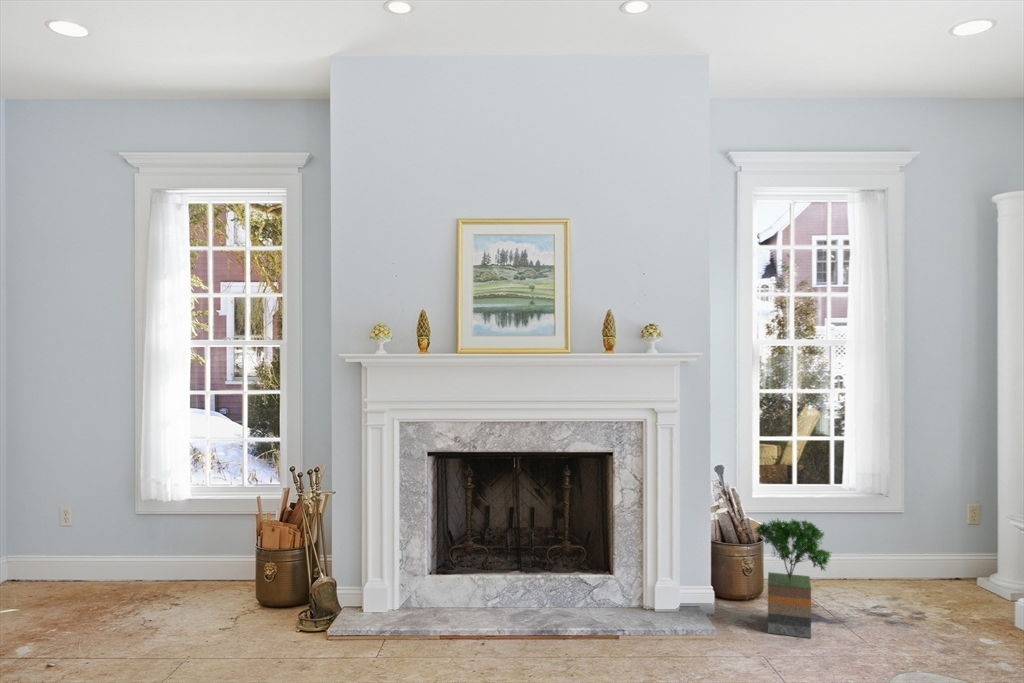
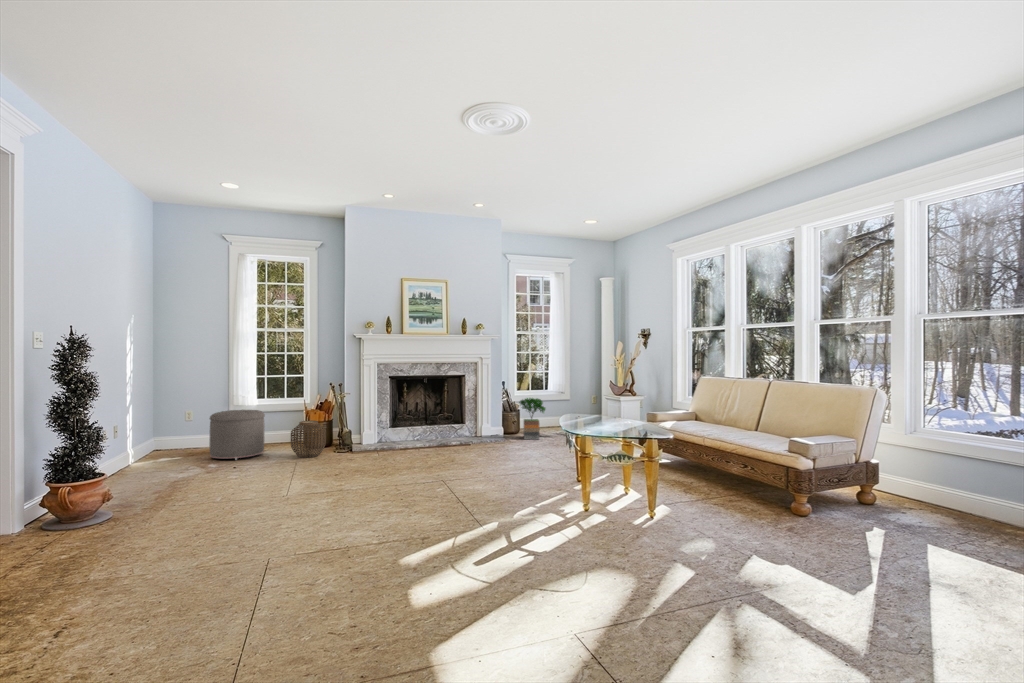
ottoman: none [42,517,162,640] -> present [209,410,265,460]
woven basket: none [184,560,265,652] -> present [291,421,326,458]

